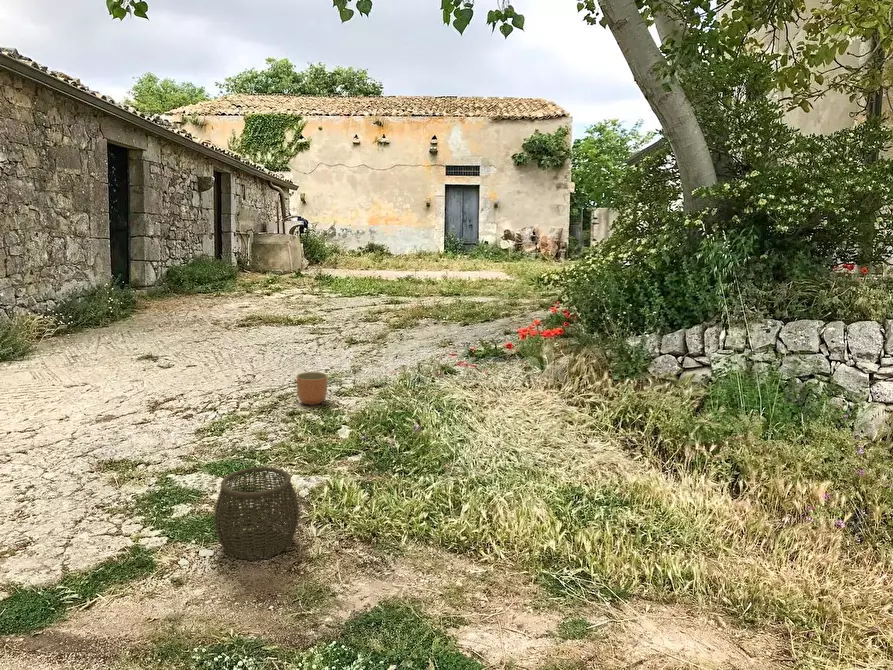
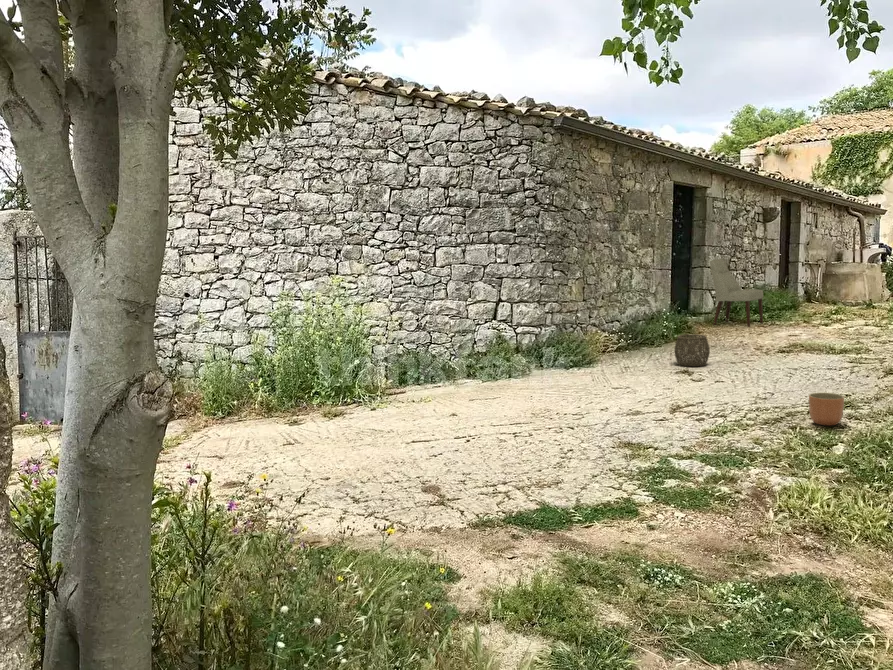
chair: none [152,228,209,297] -> present [710,259,763,327]
woven basket: present [214,467,299,561] -> present [675,334,710,367]

